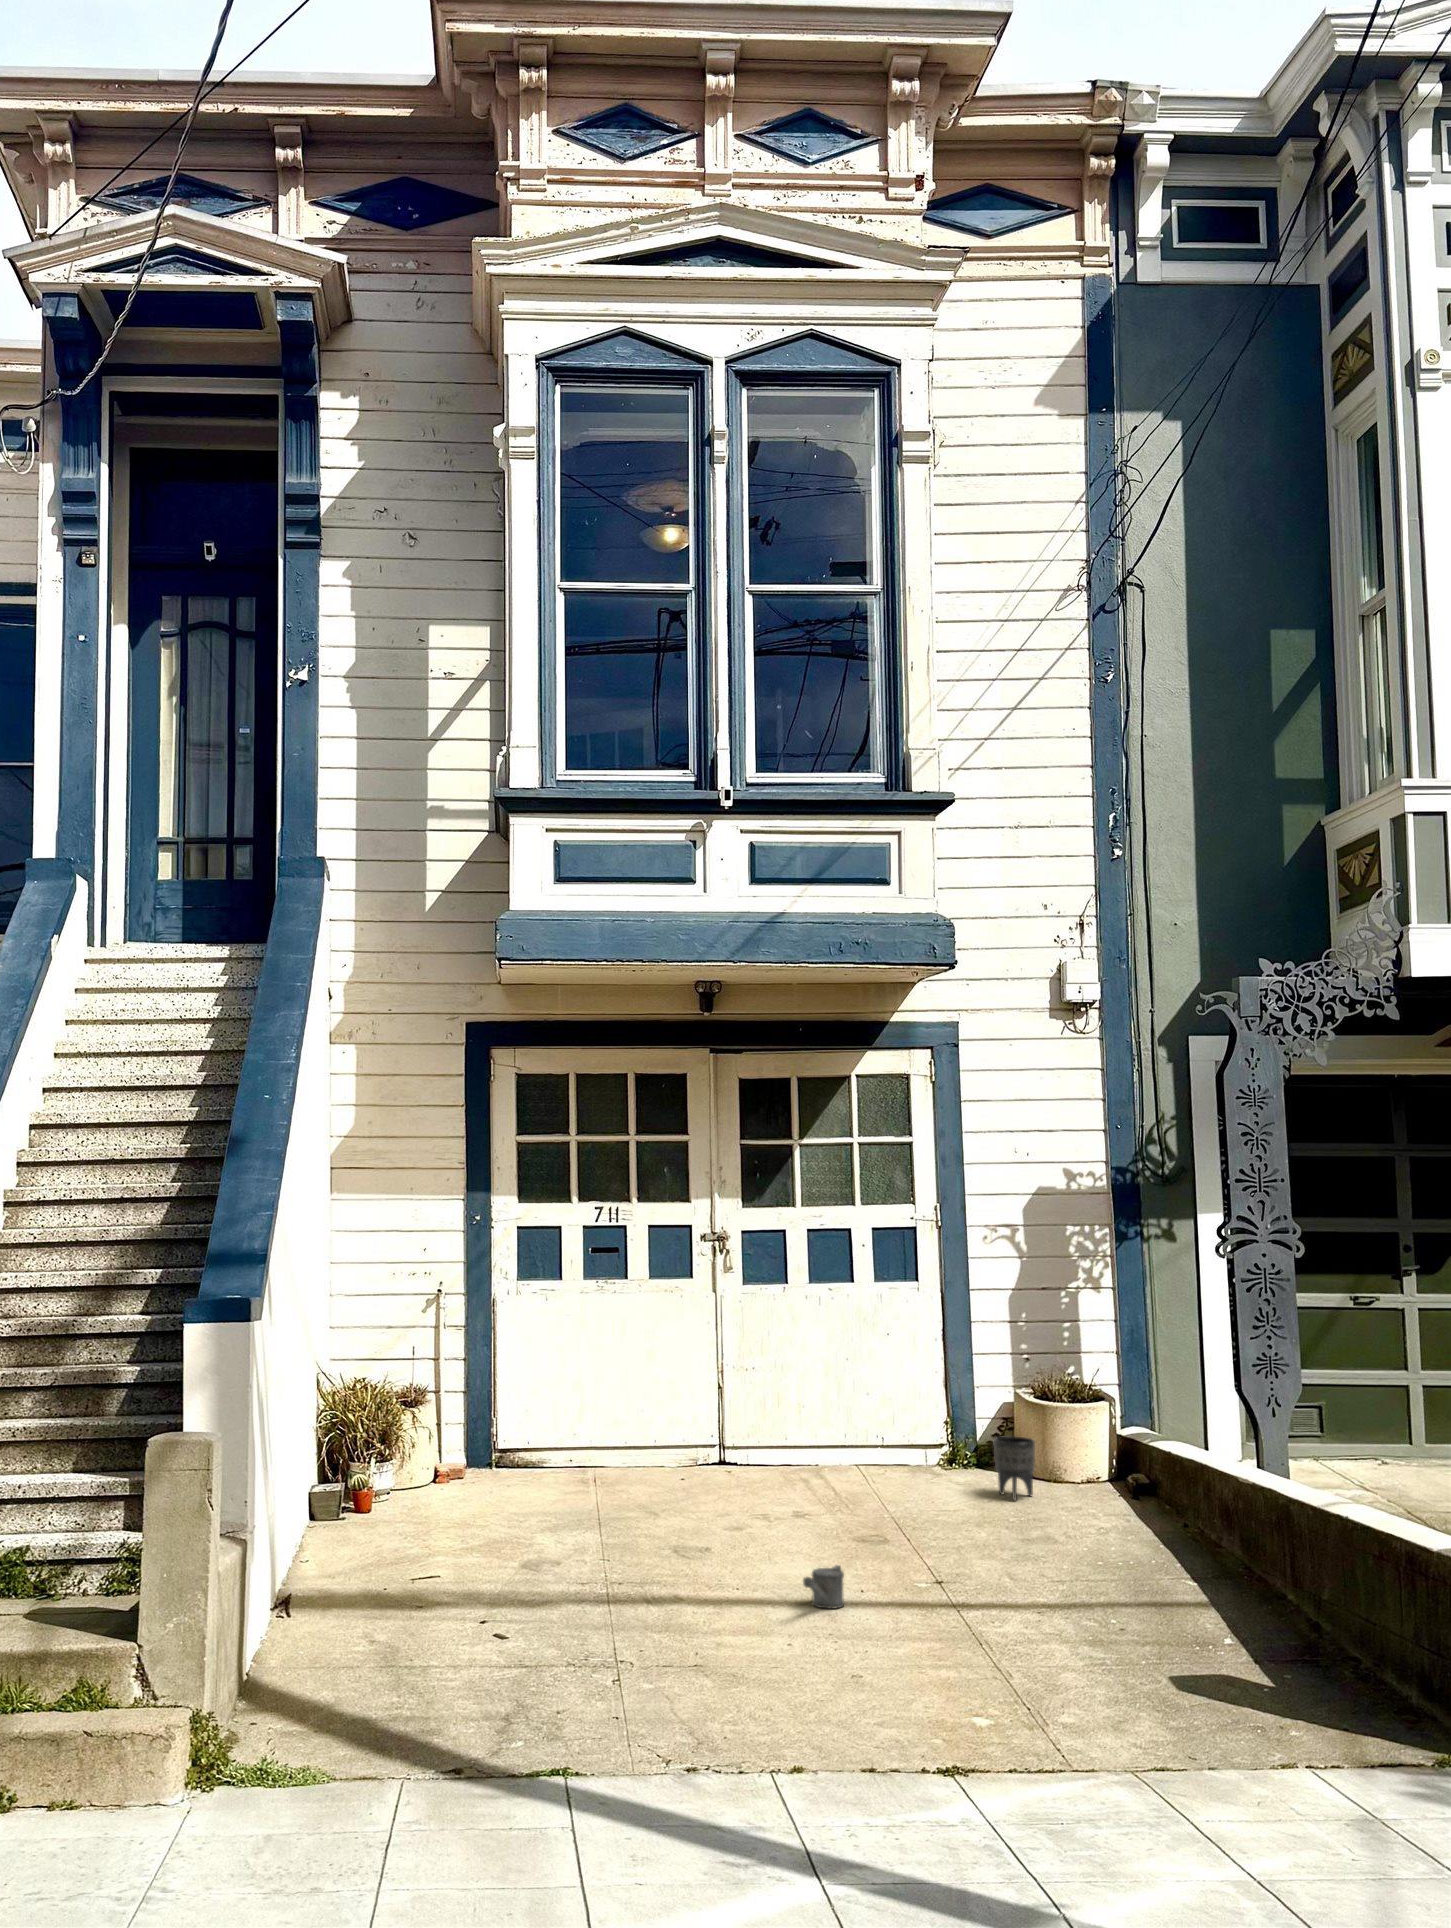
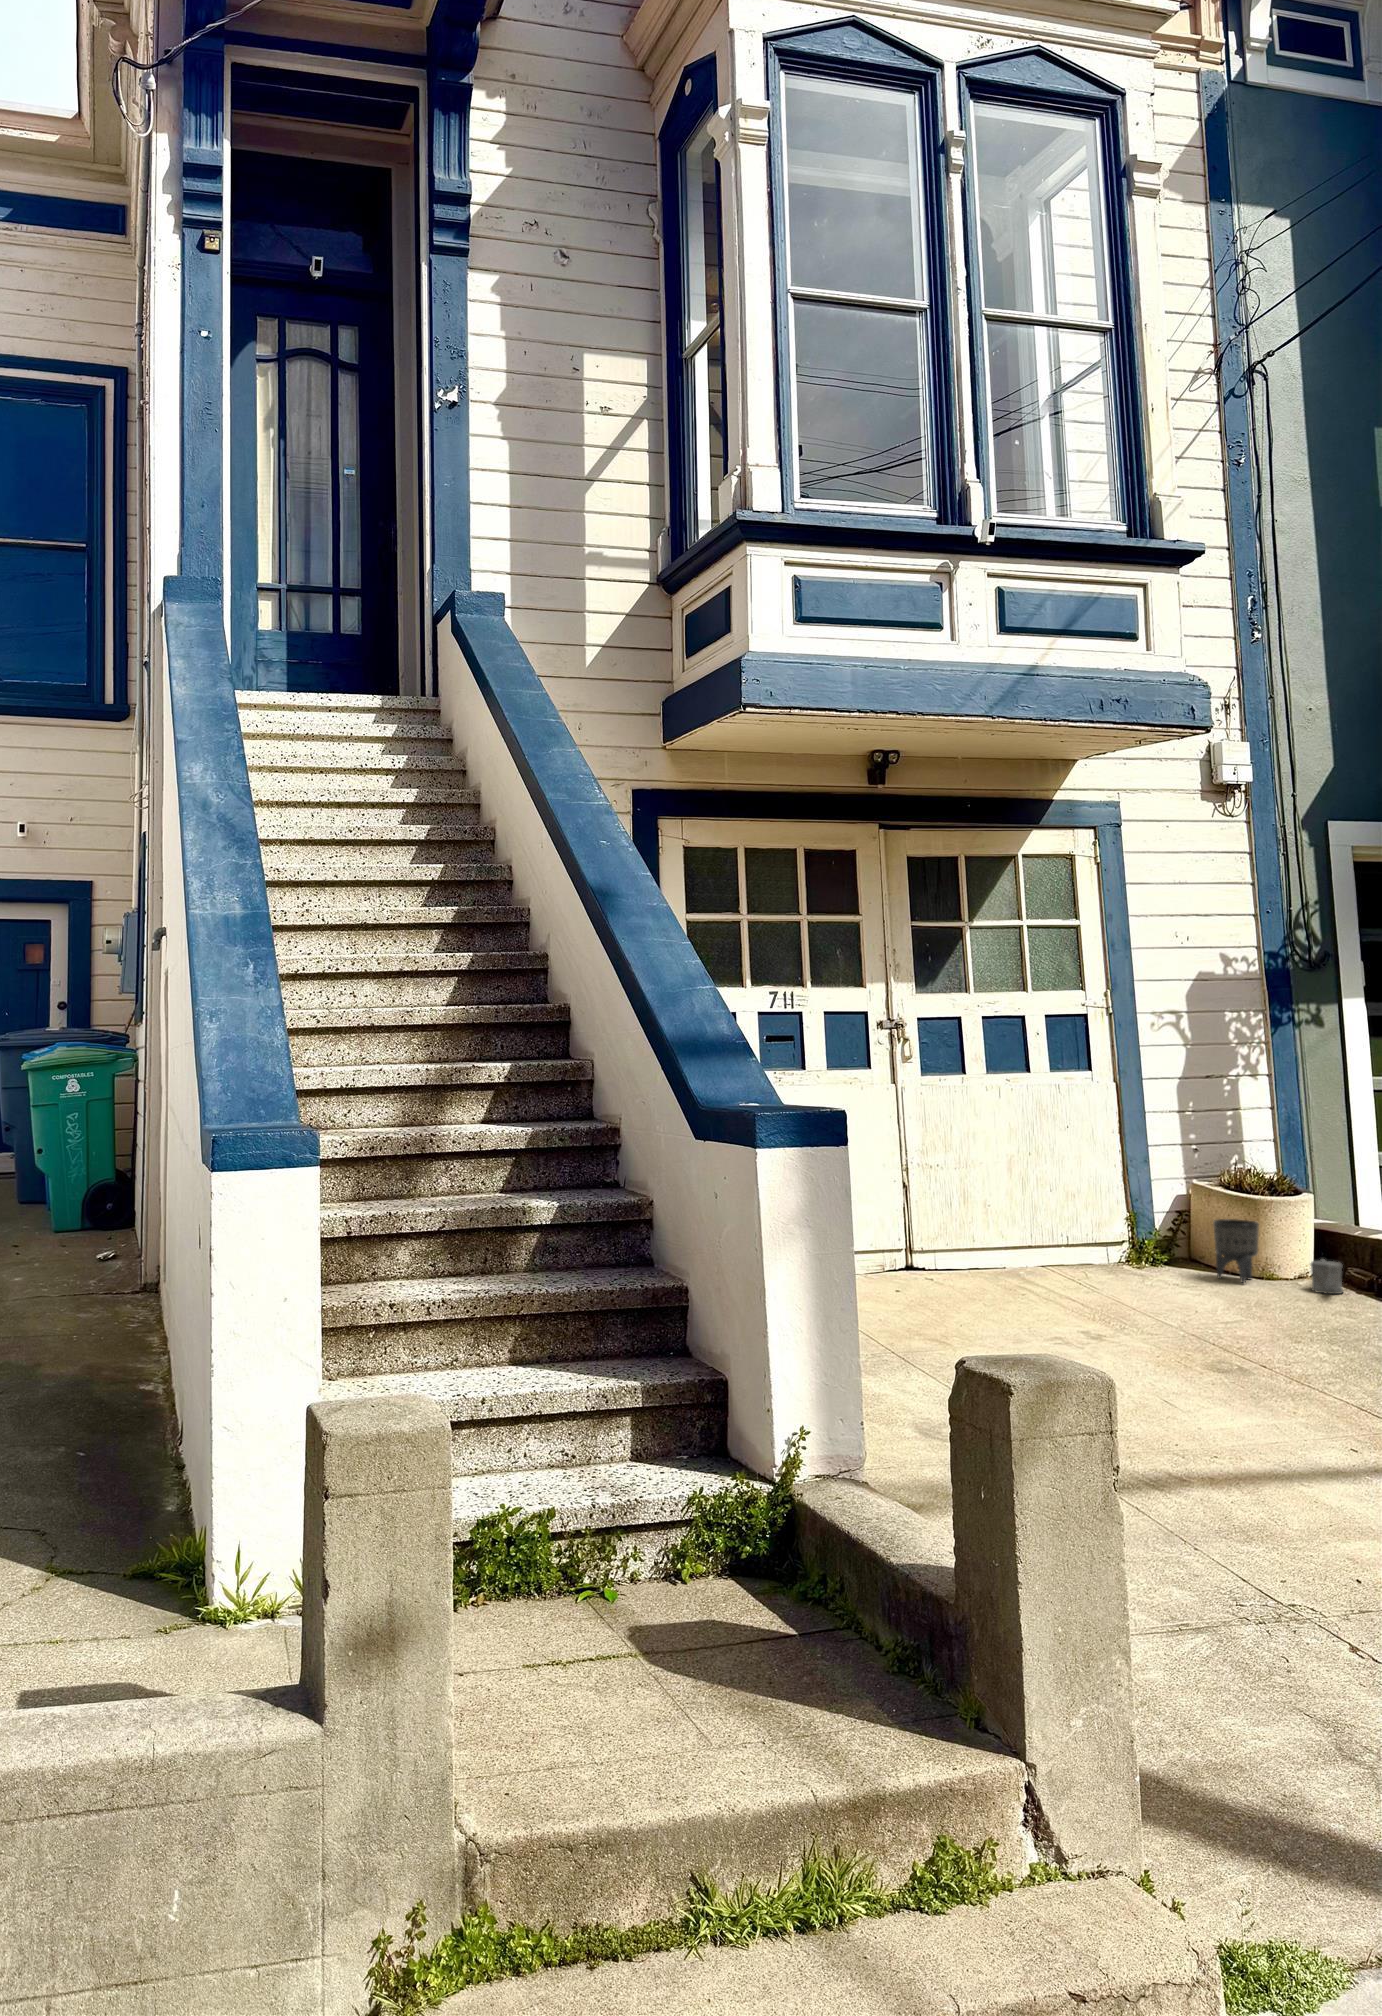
watering can: present [803,1565,844,1608] -> present [1311,1259,1343,1294]

